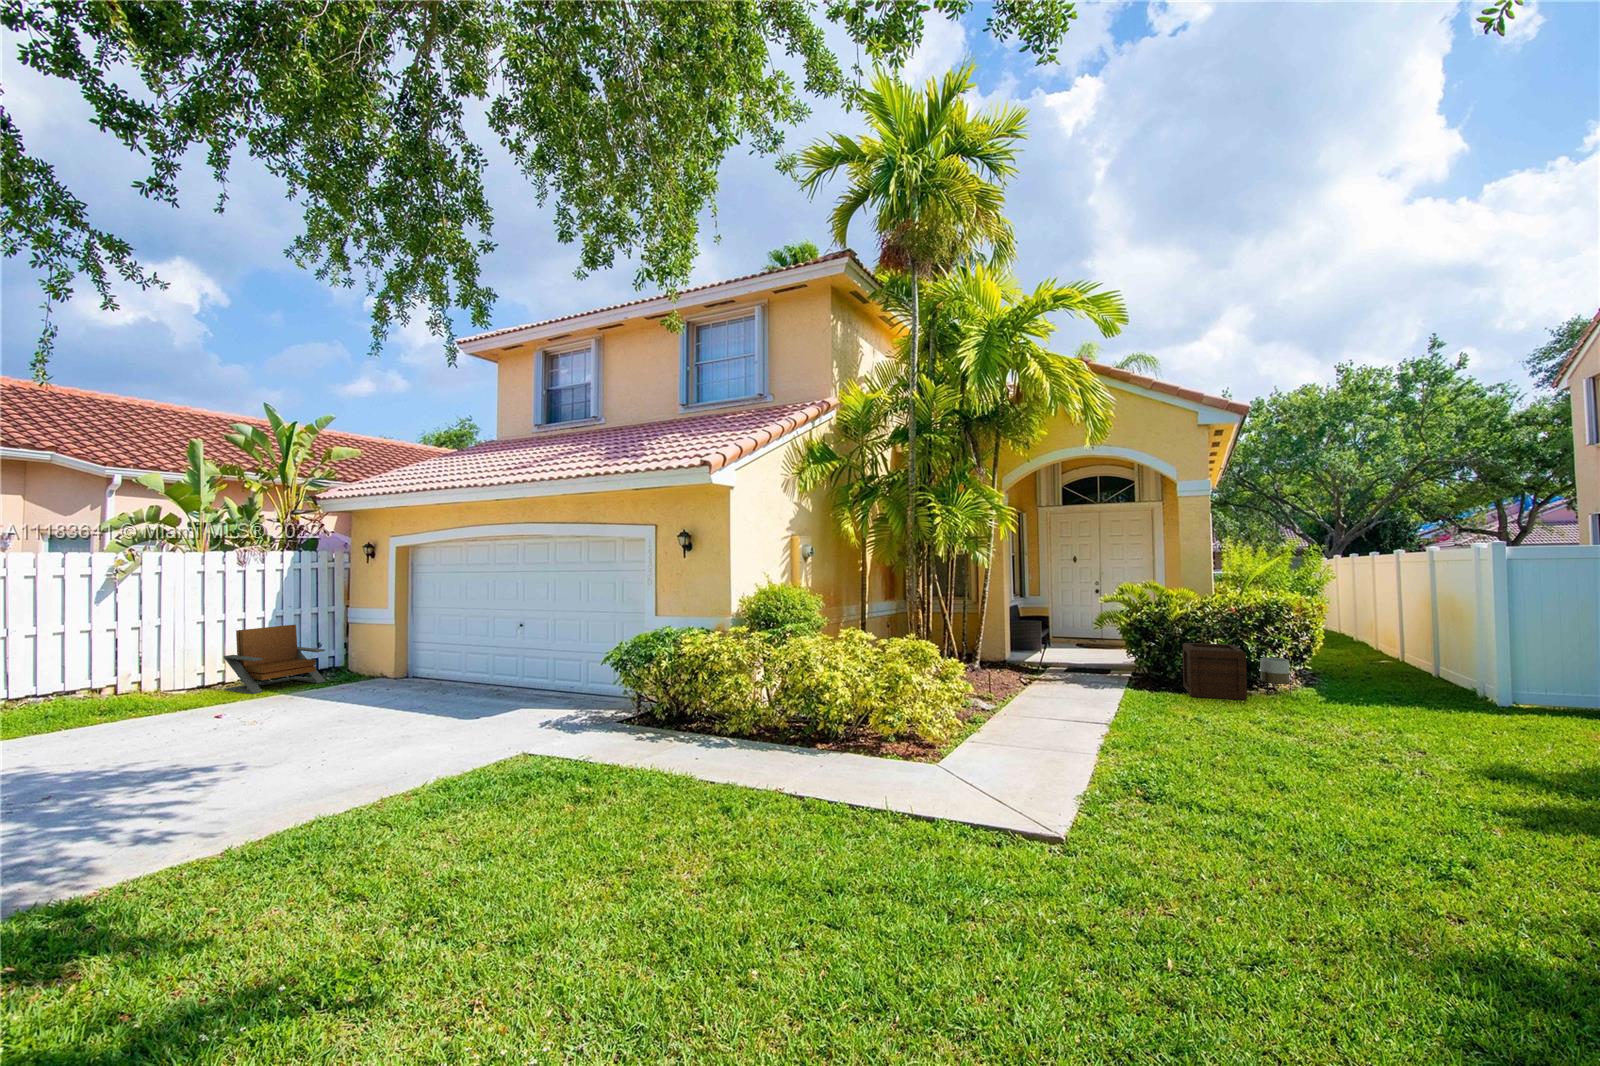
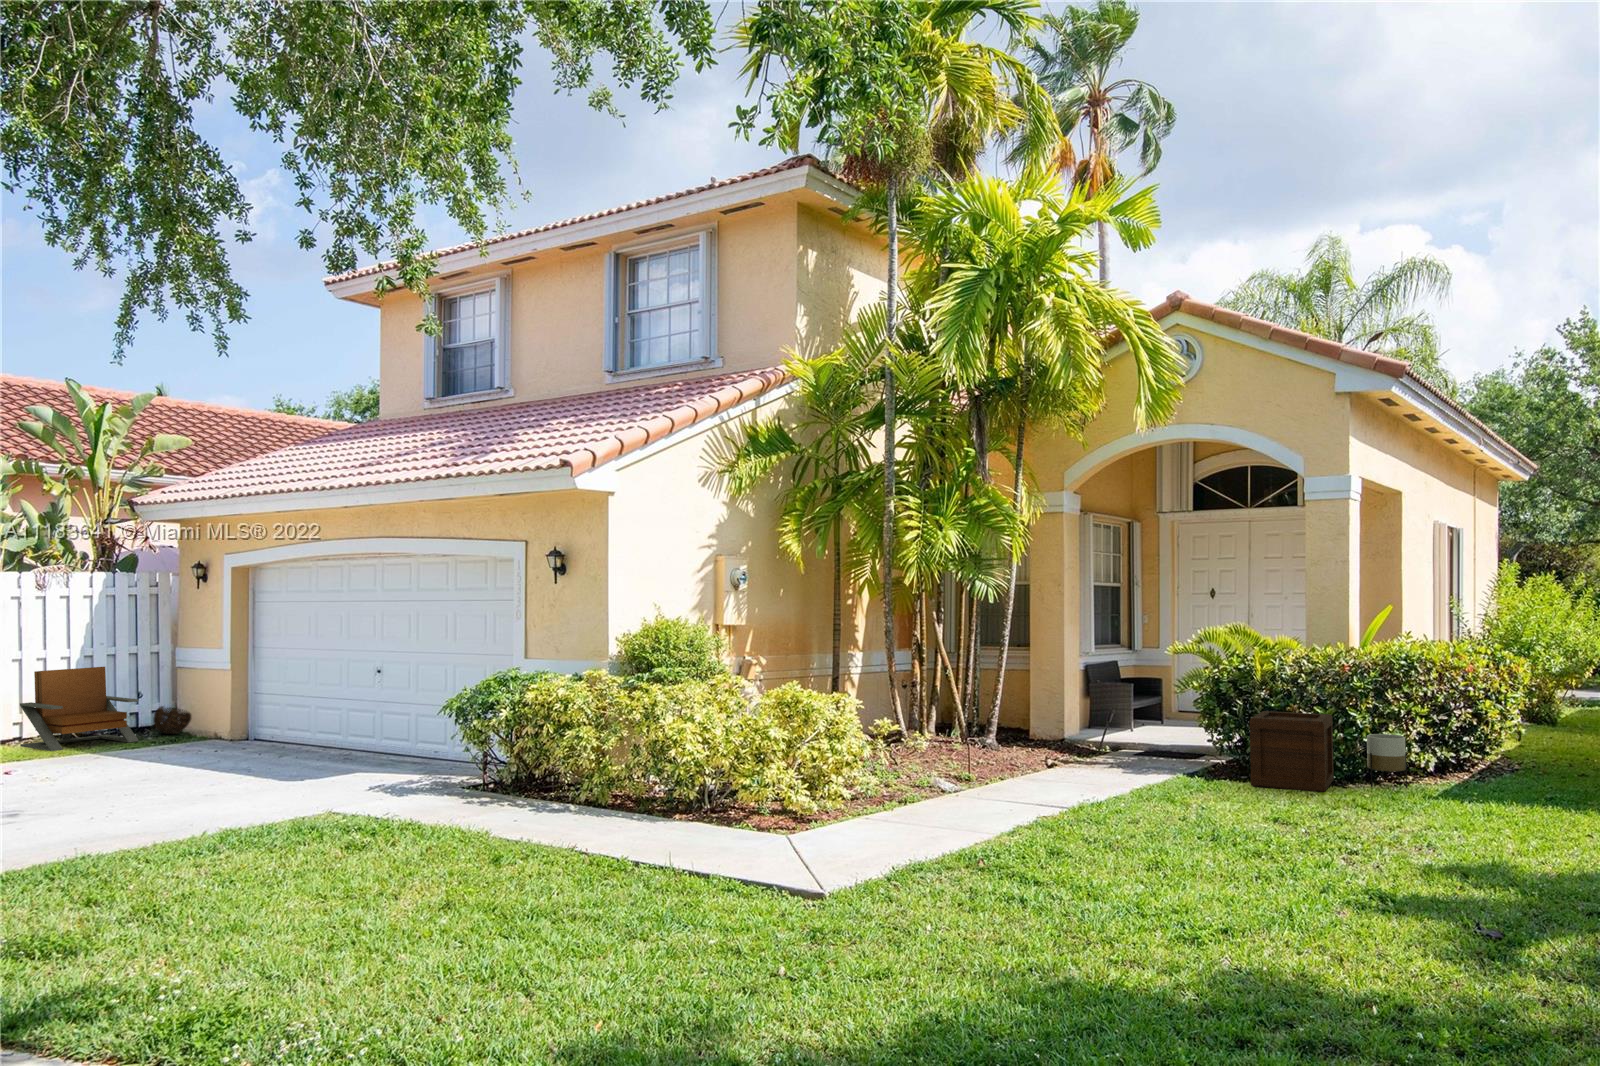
basket: none [335,653,367,674] -> present [153,706,191,734]

